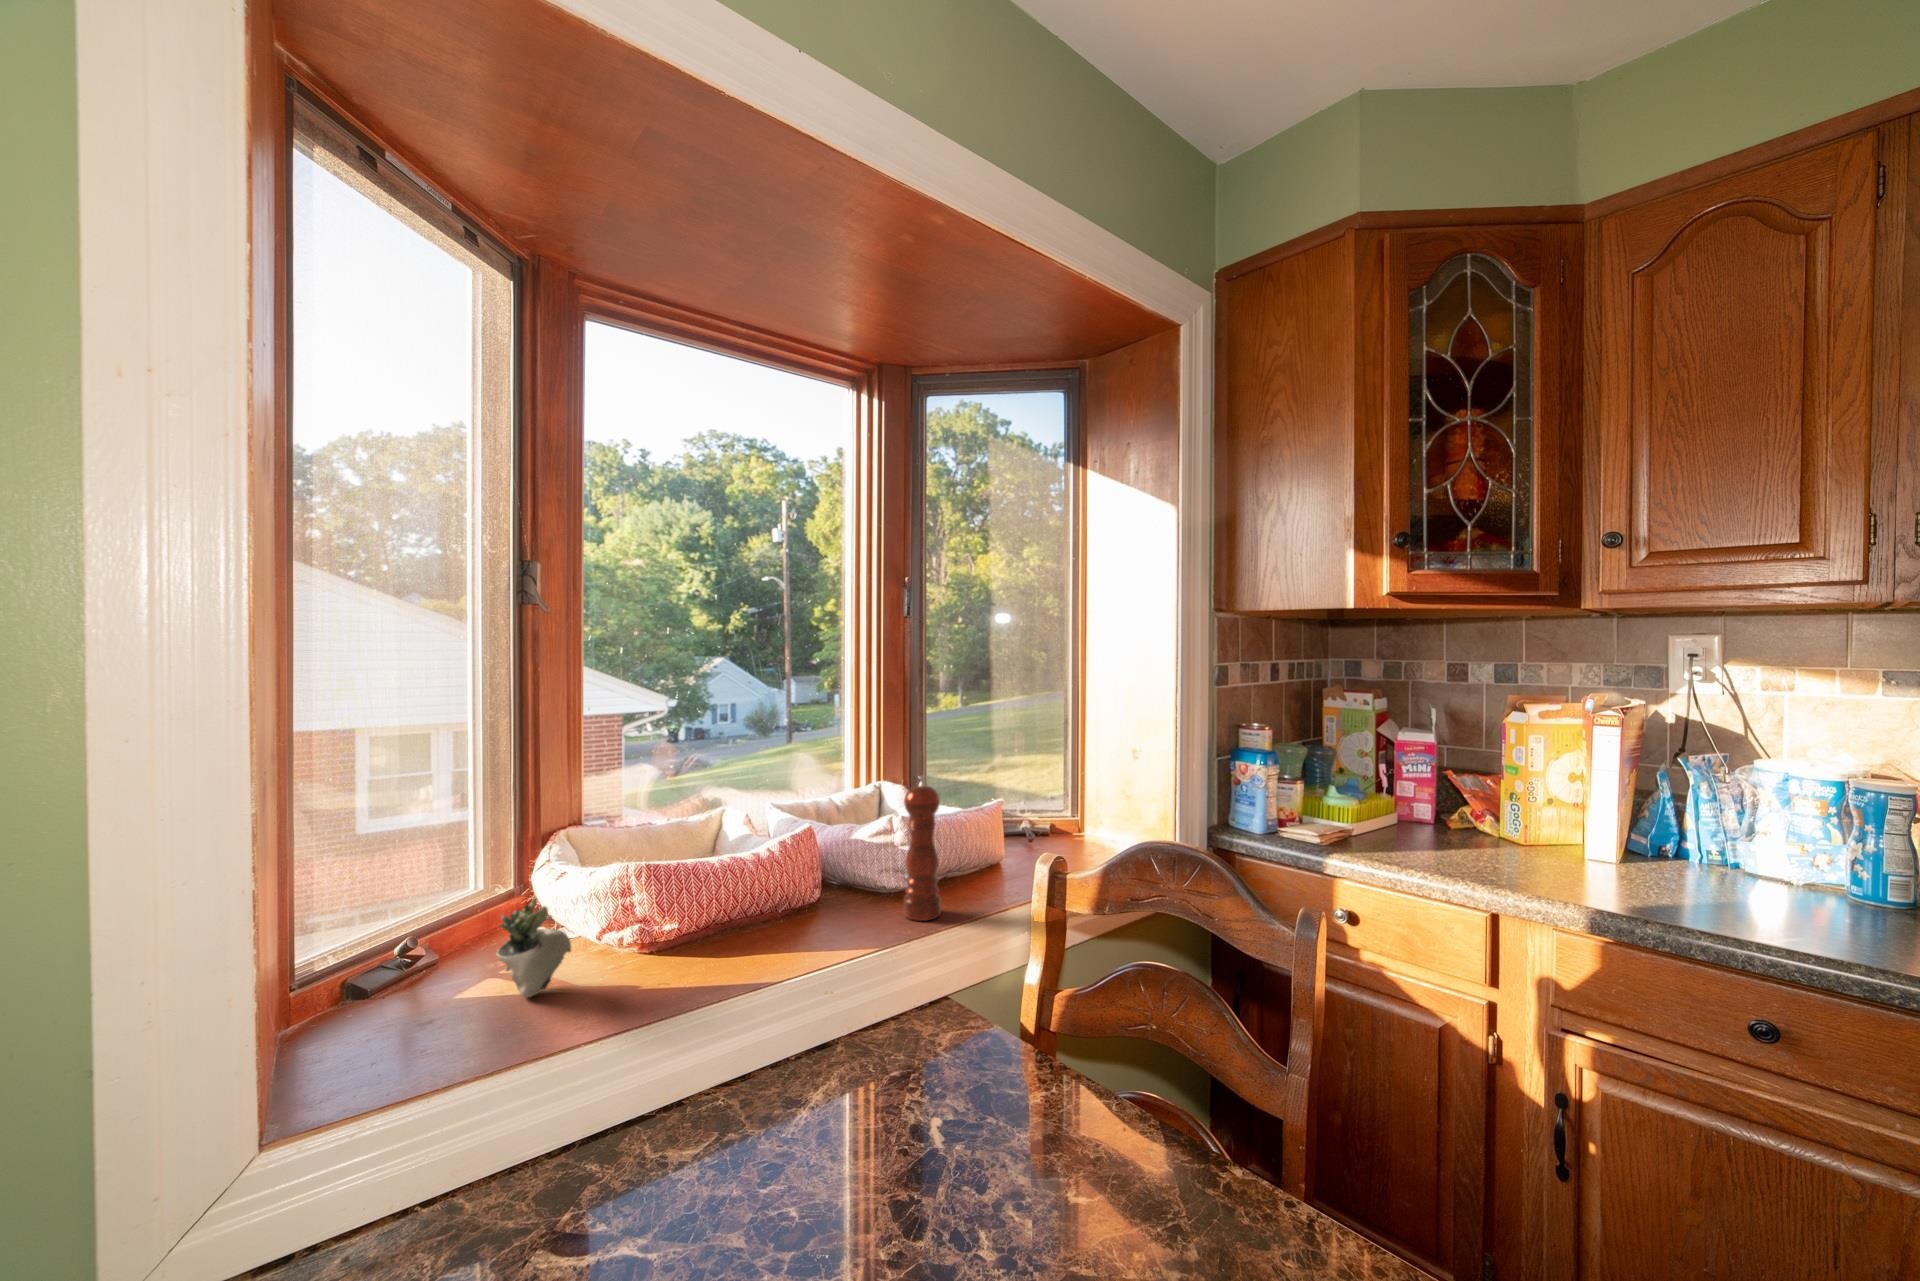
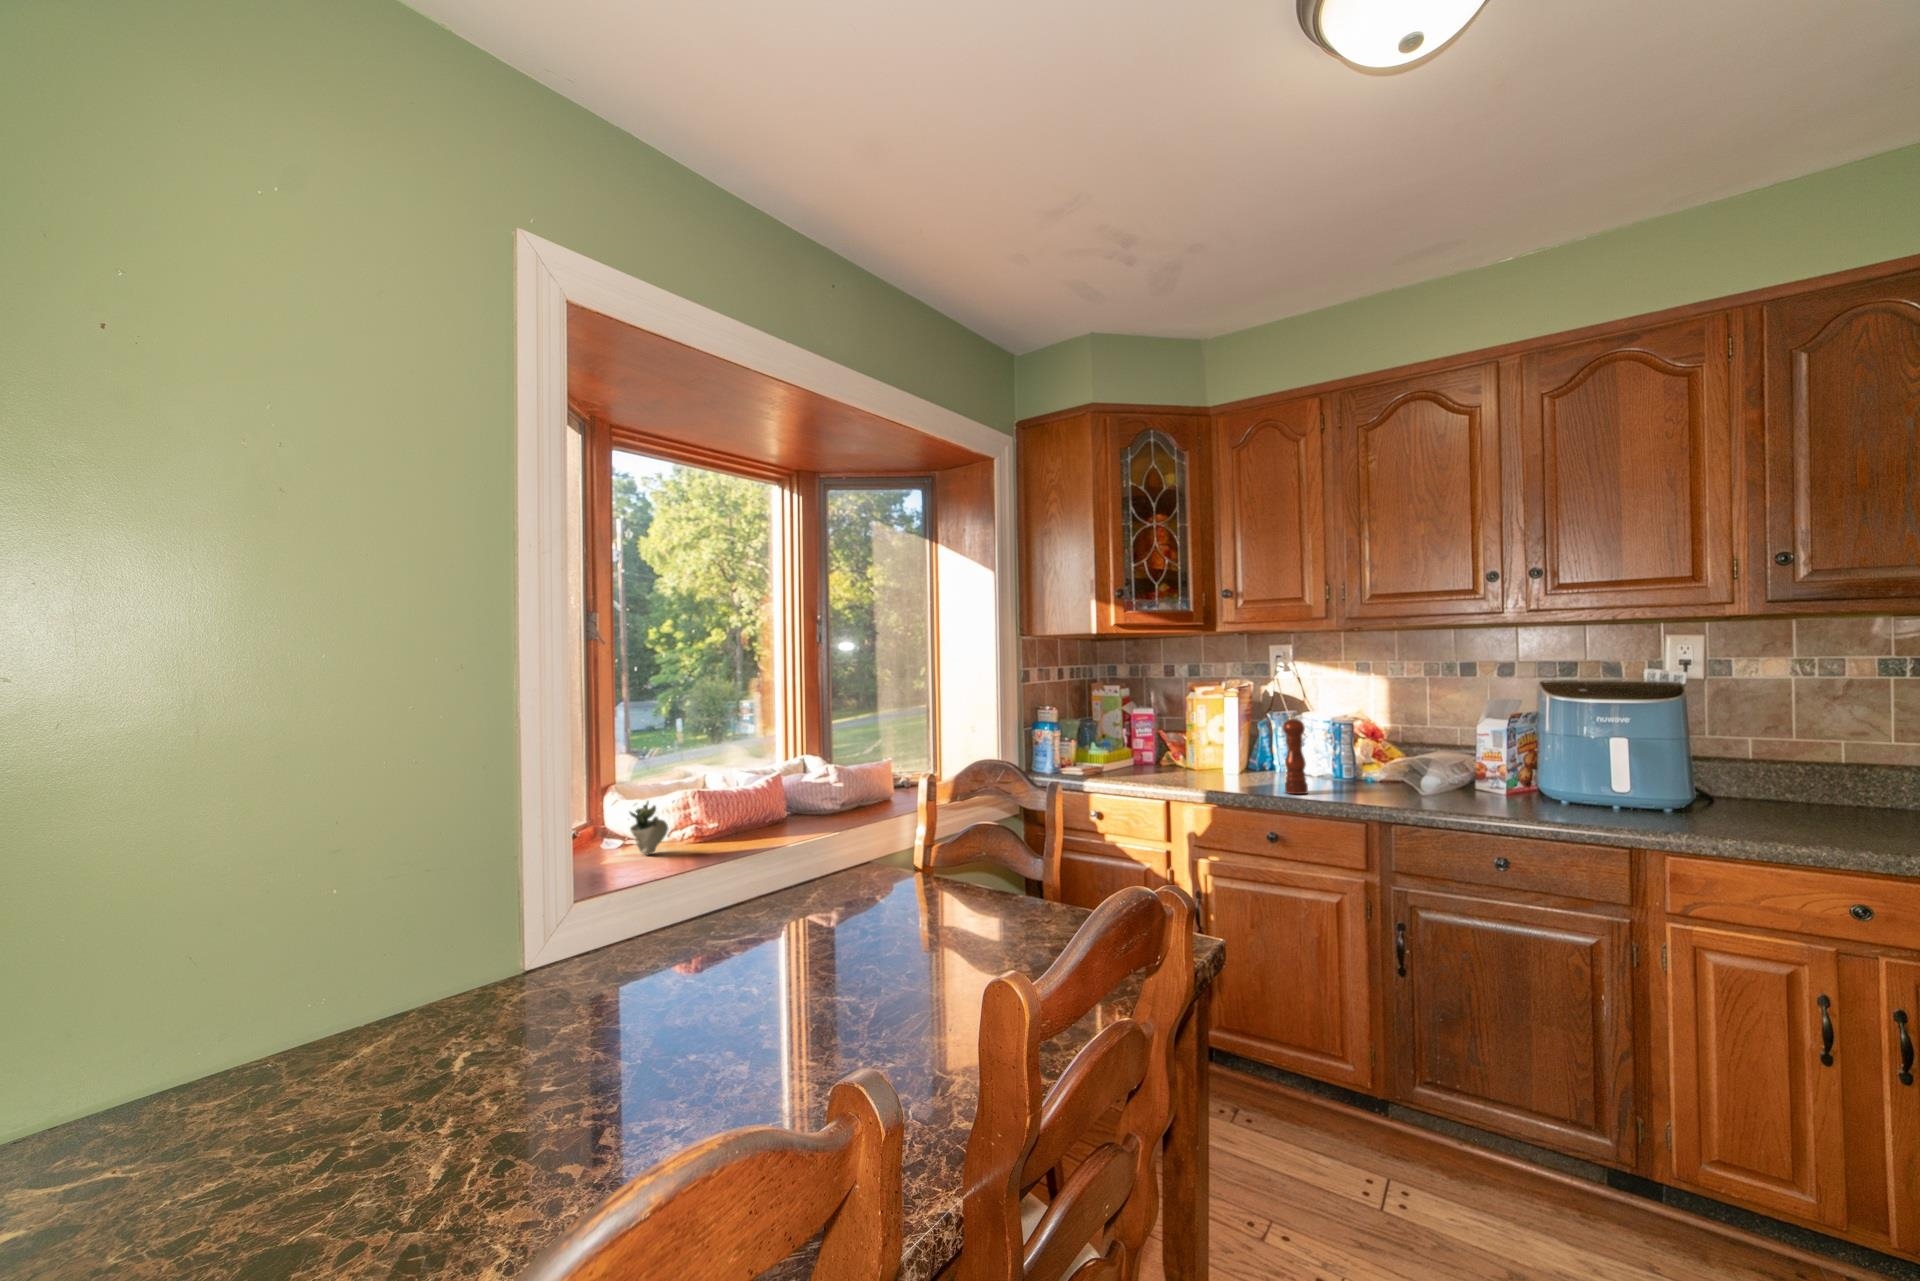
pepper mill: present [904,776,941,921] -> present [1283,713,1308,794]

